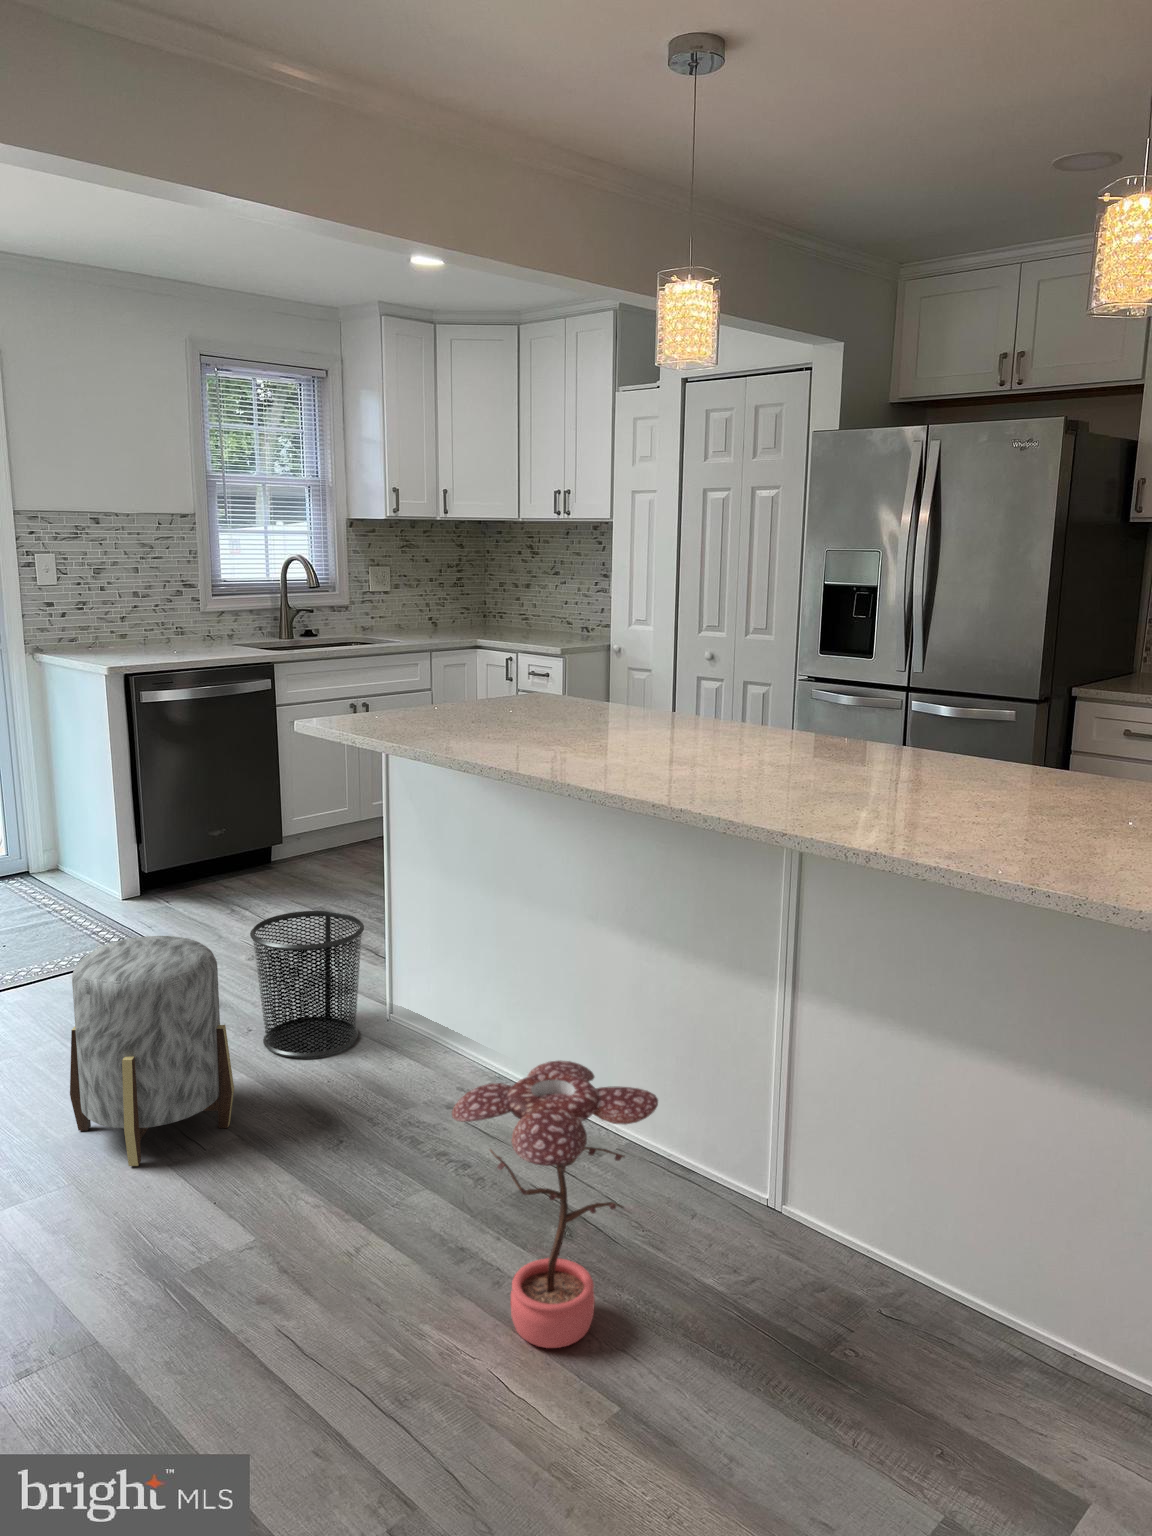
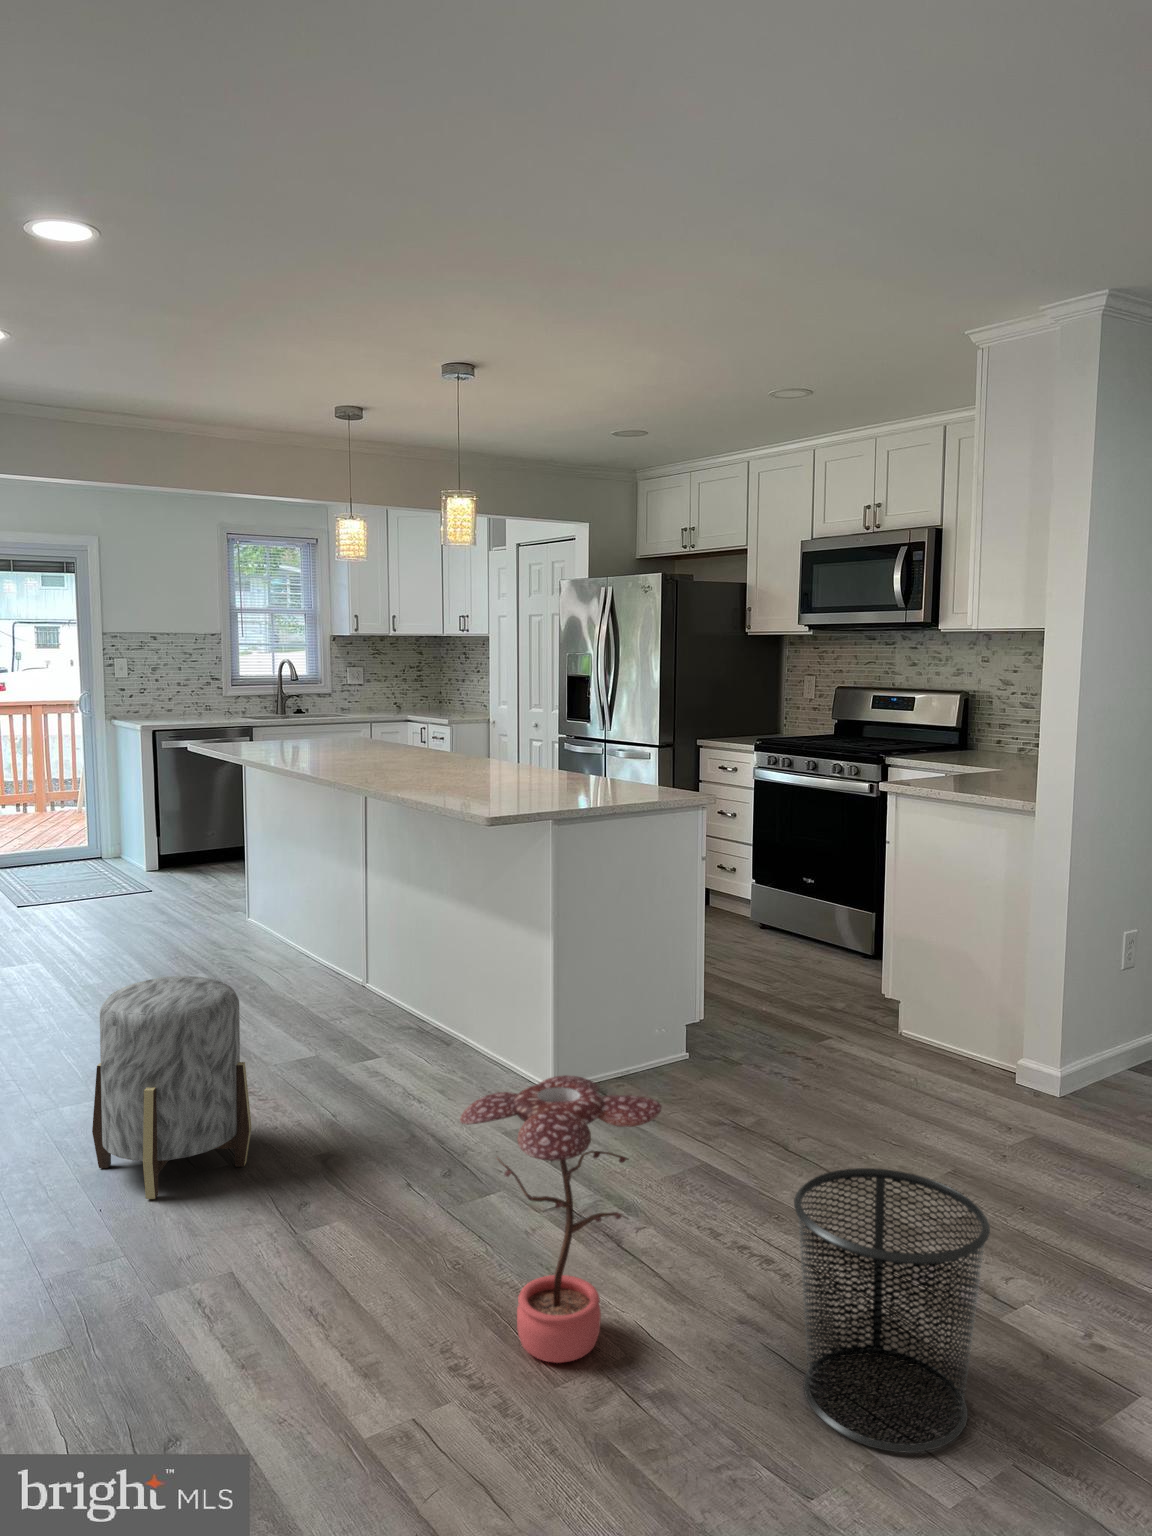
trash can: present [250,911,364,1058] -> present [794,1168,990,1453]

